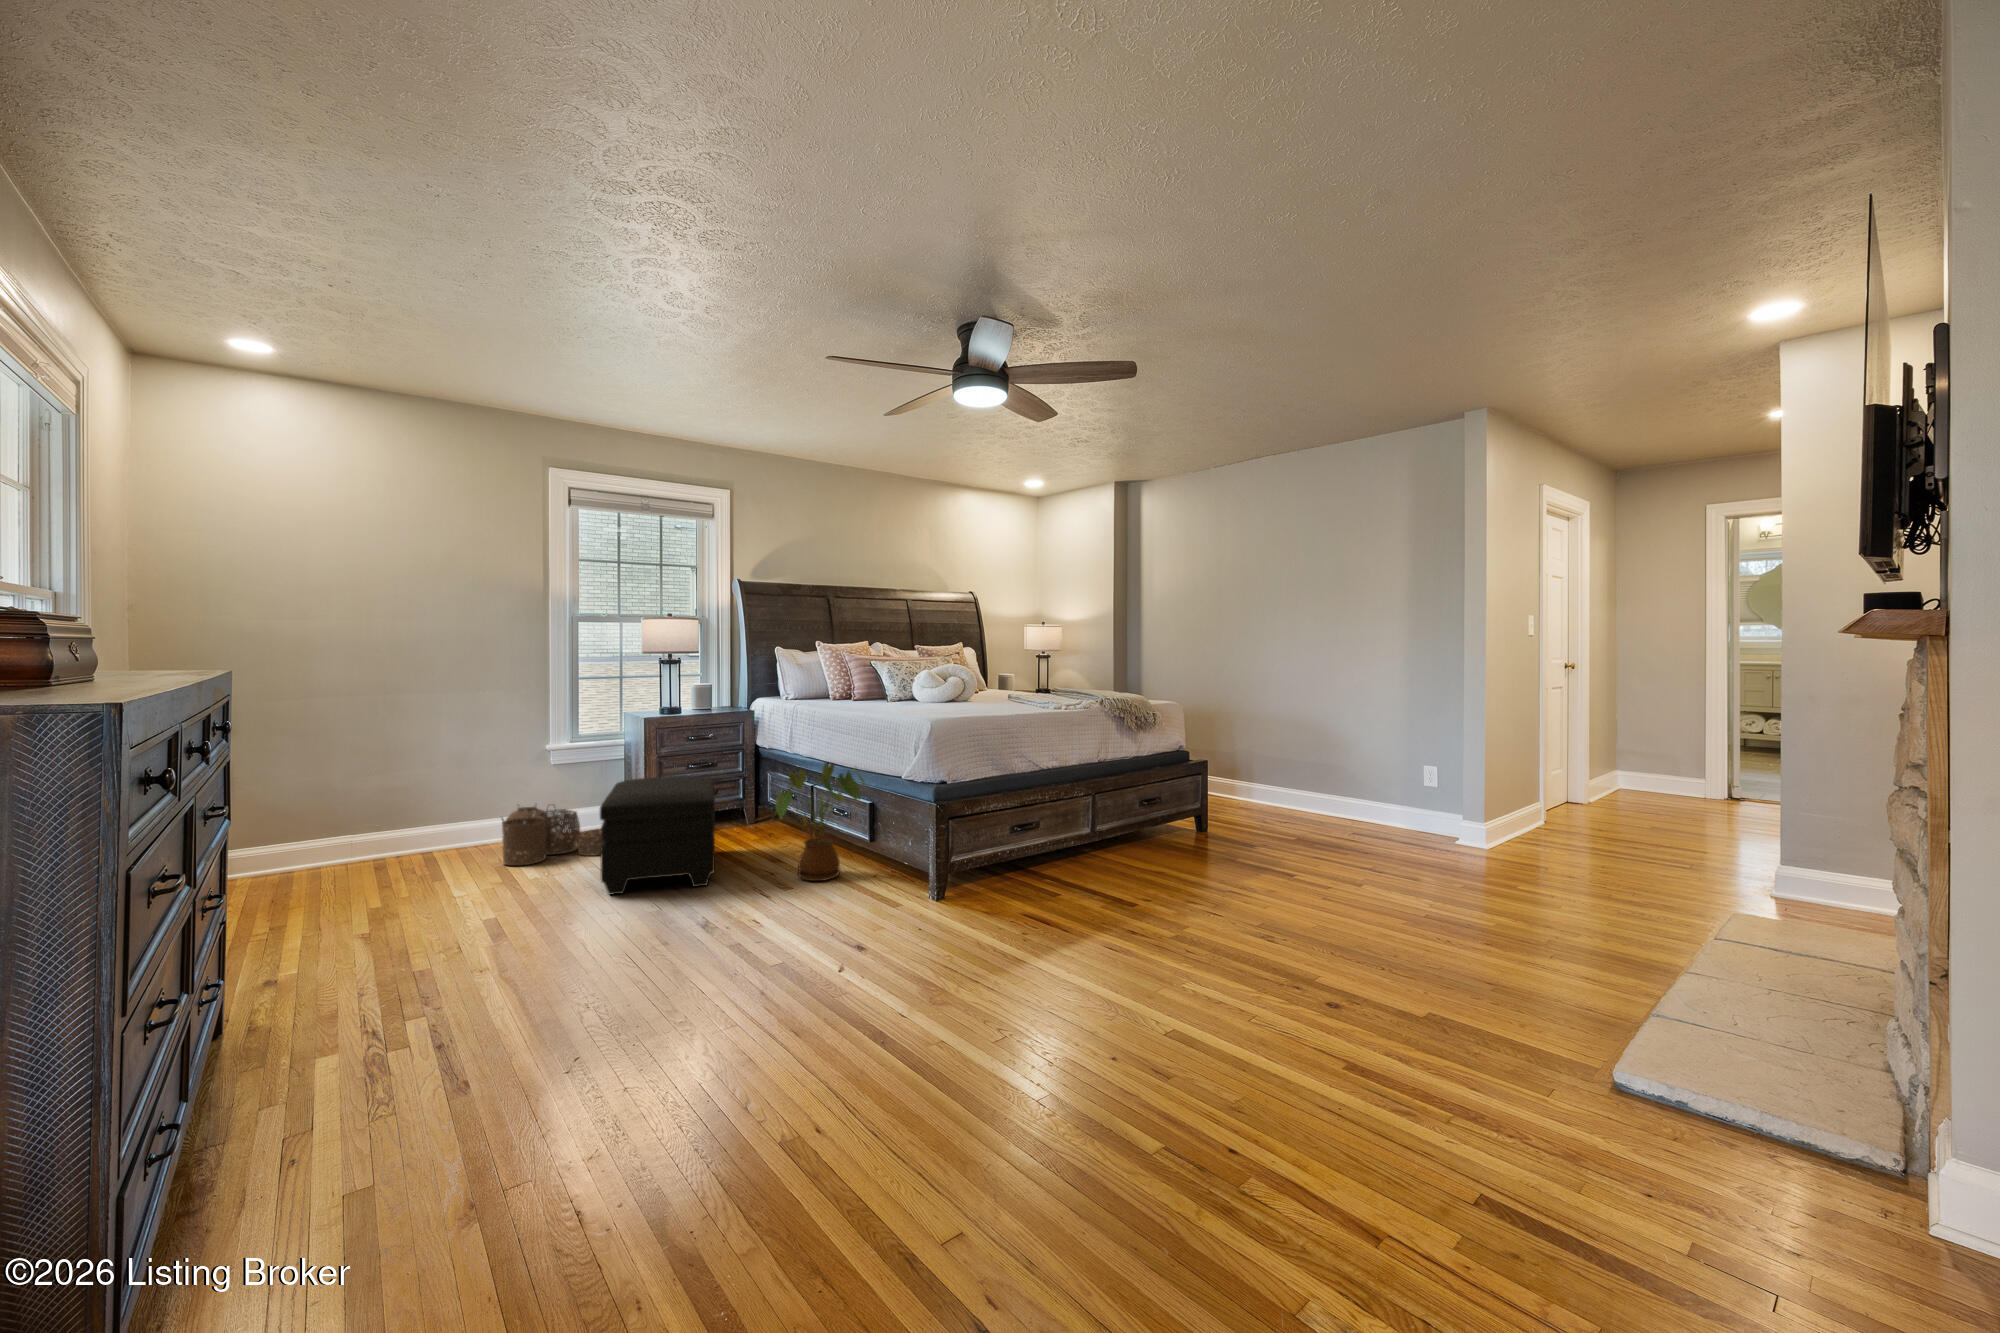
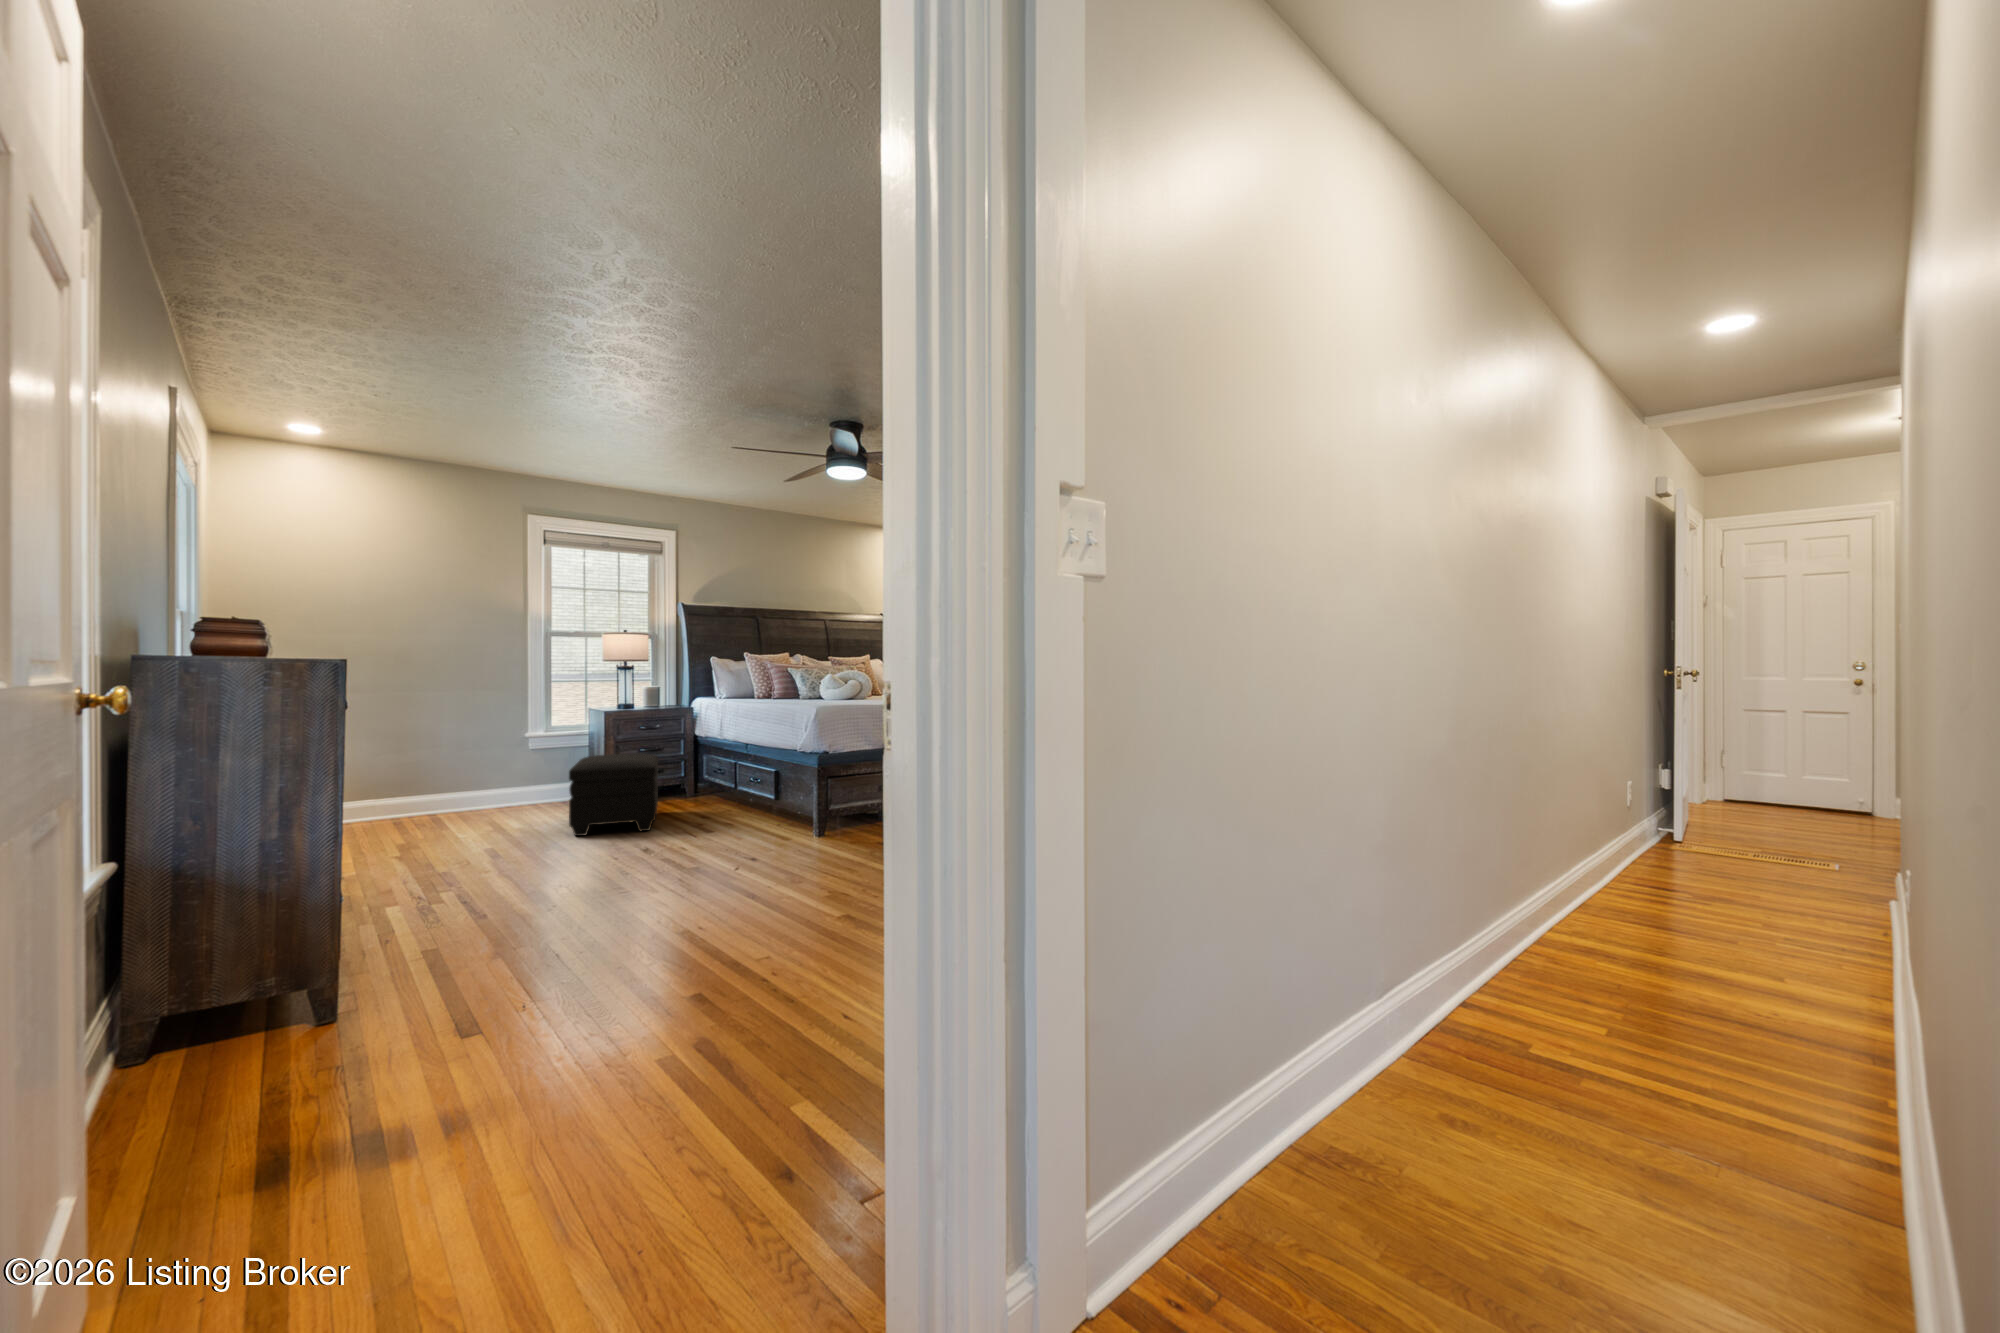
house plant: present [775,763,865,881] -> none [698,740,772,828]
woven basket: present [501,804,603,865] -> none [490,778,583,822]

